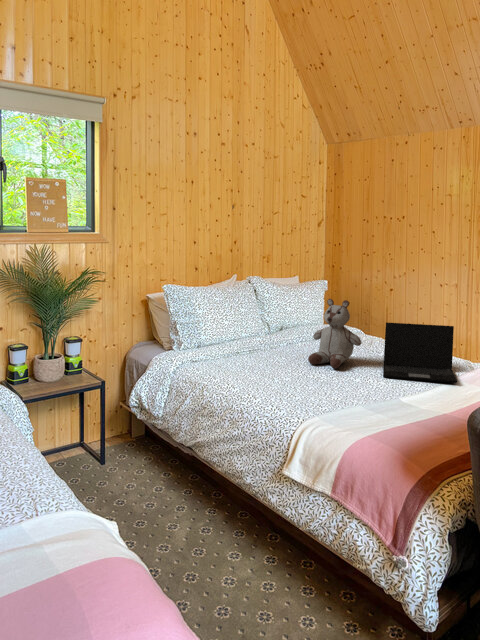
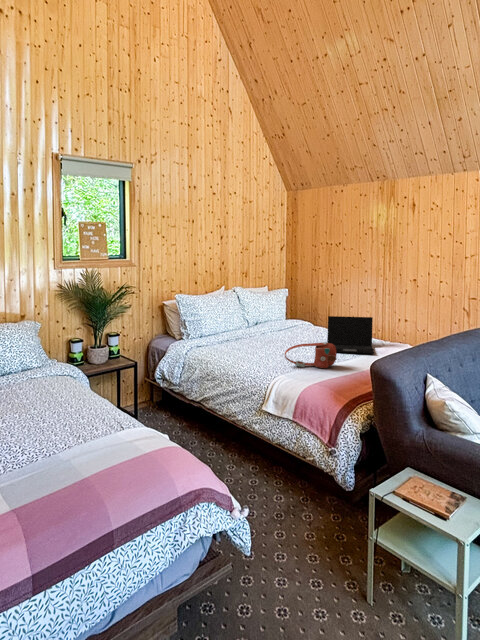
stuffed bear: present [308,299,362,368] -> none [277,301,312,348]
handbag: none [320,366,403,406] -> present [285,342,337,368]

